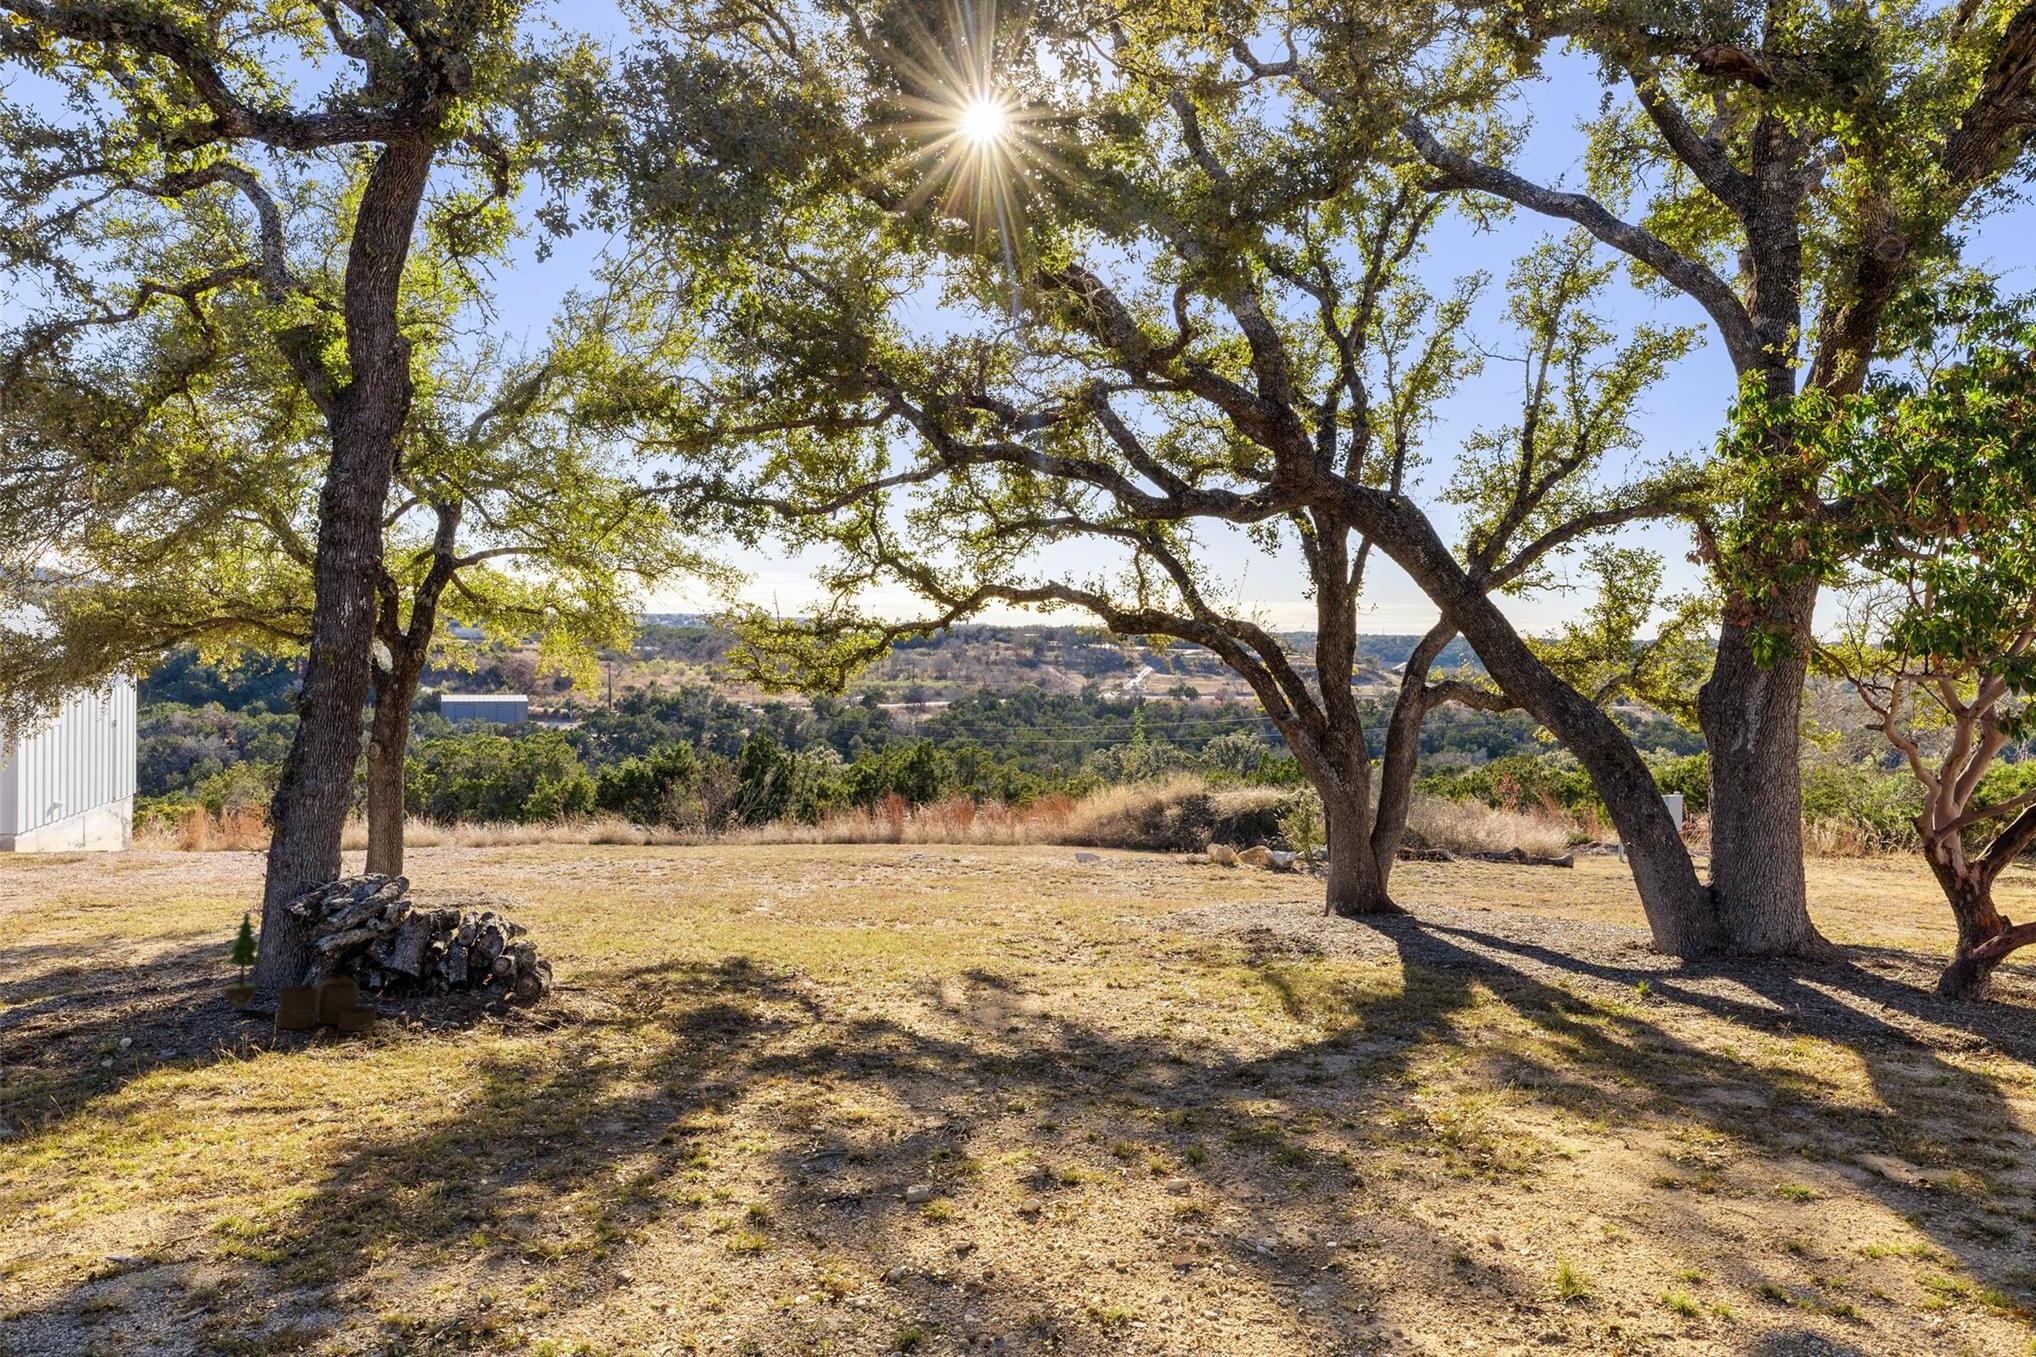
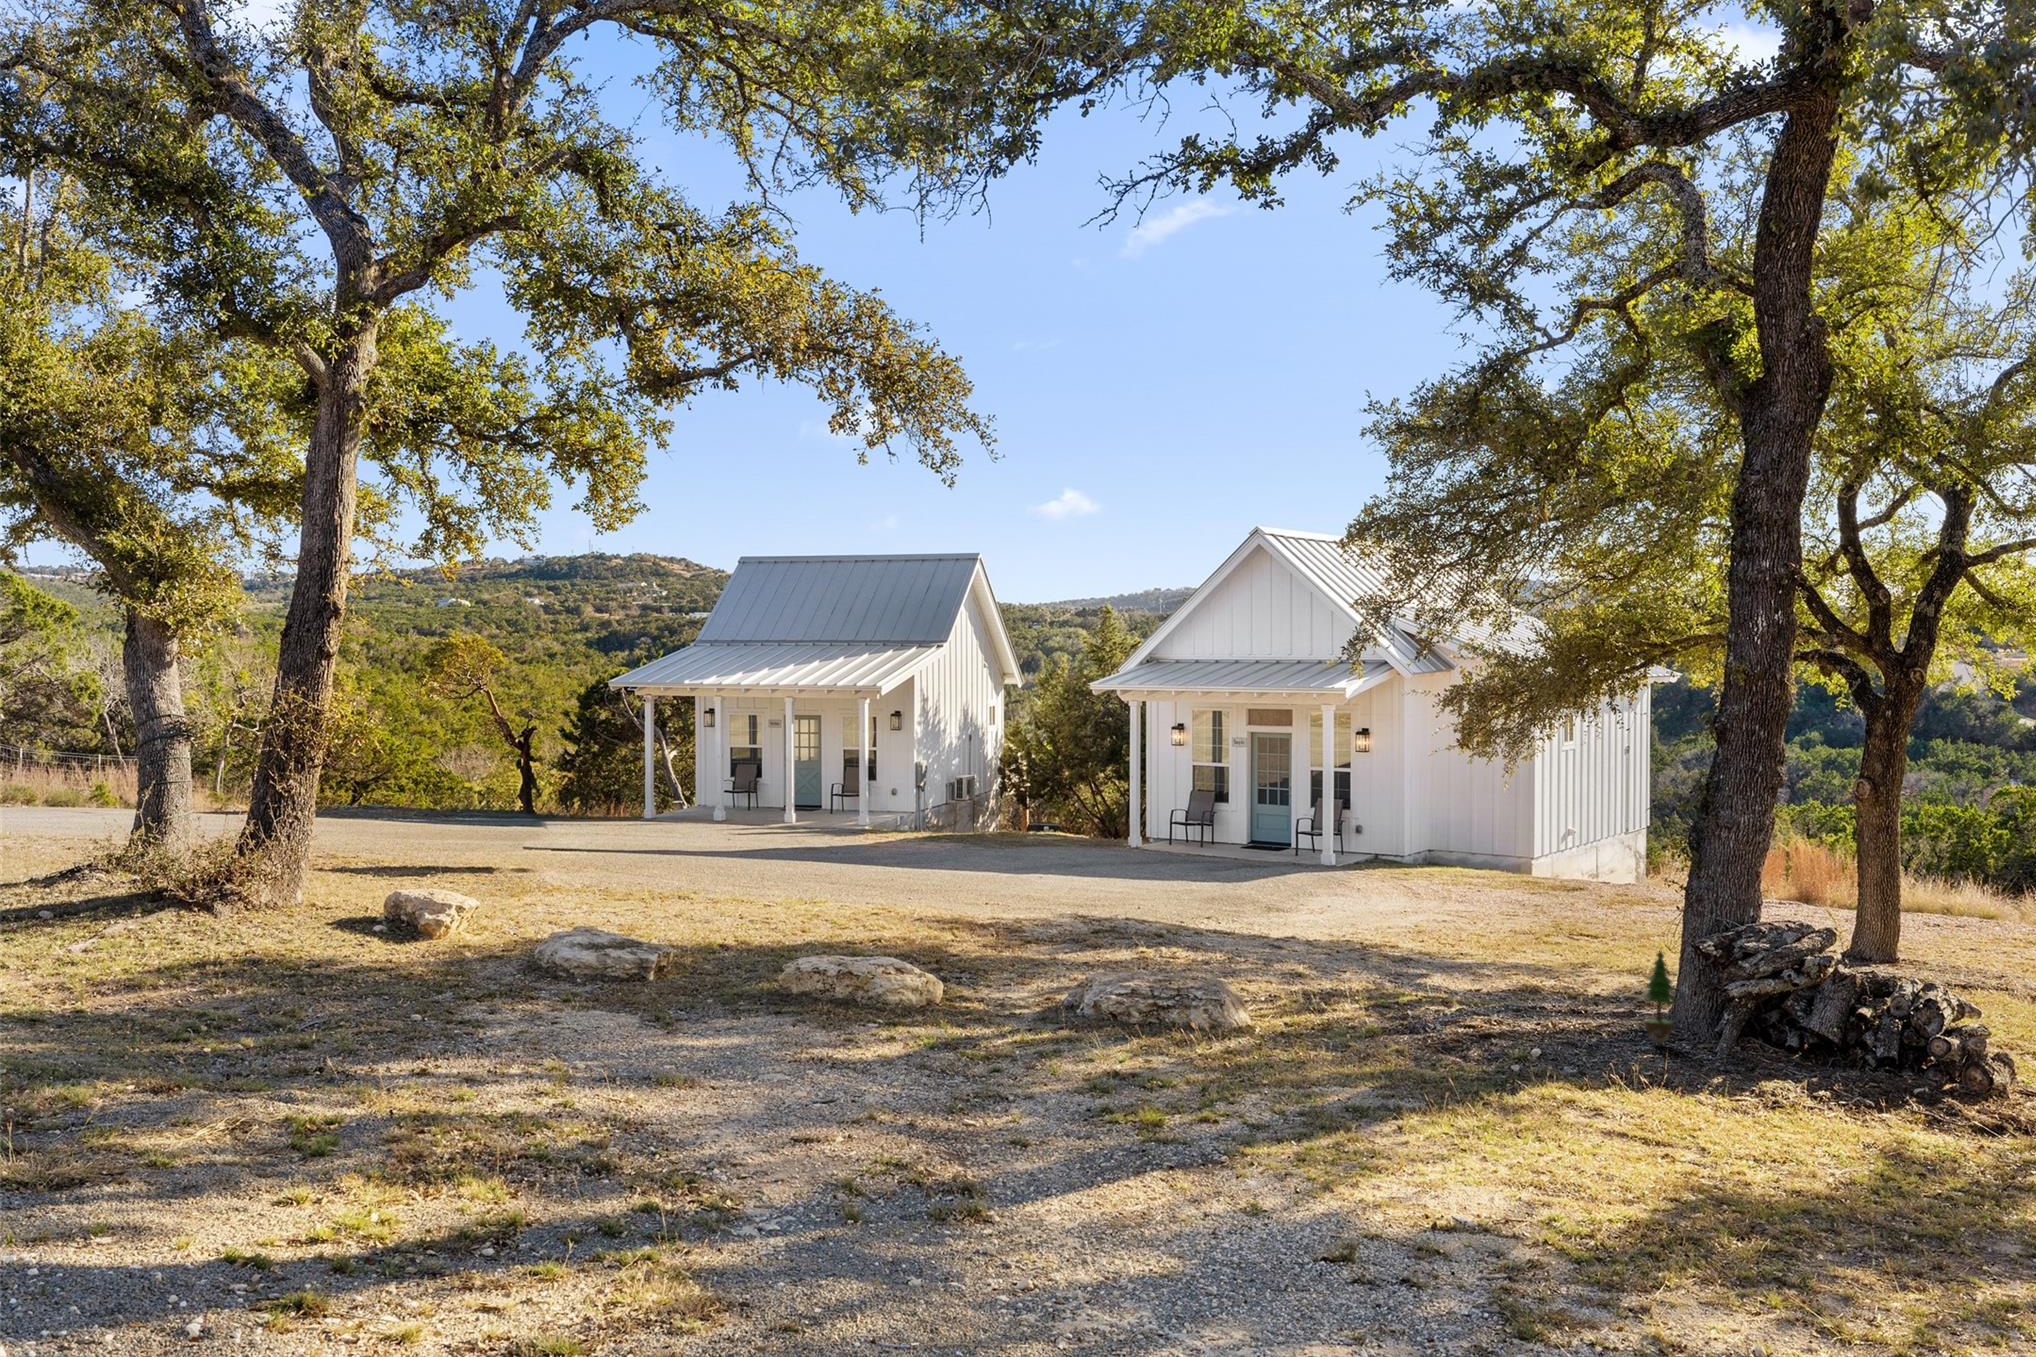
woven basket: present [278,975,377,1031] -> none [1685,1023,1783,1088]

